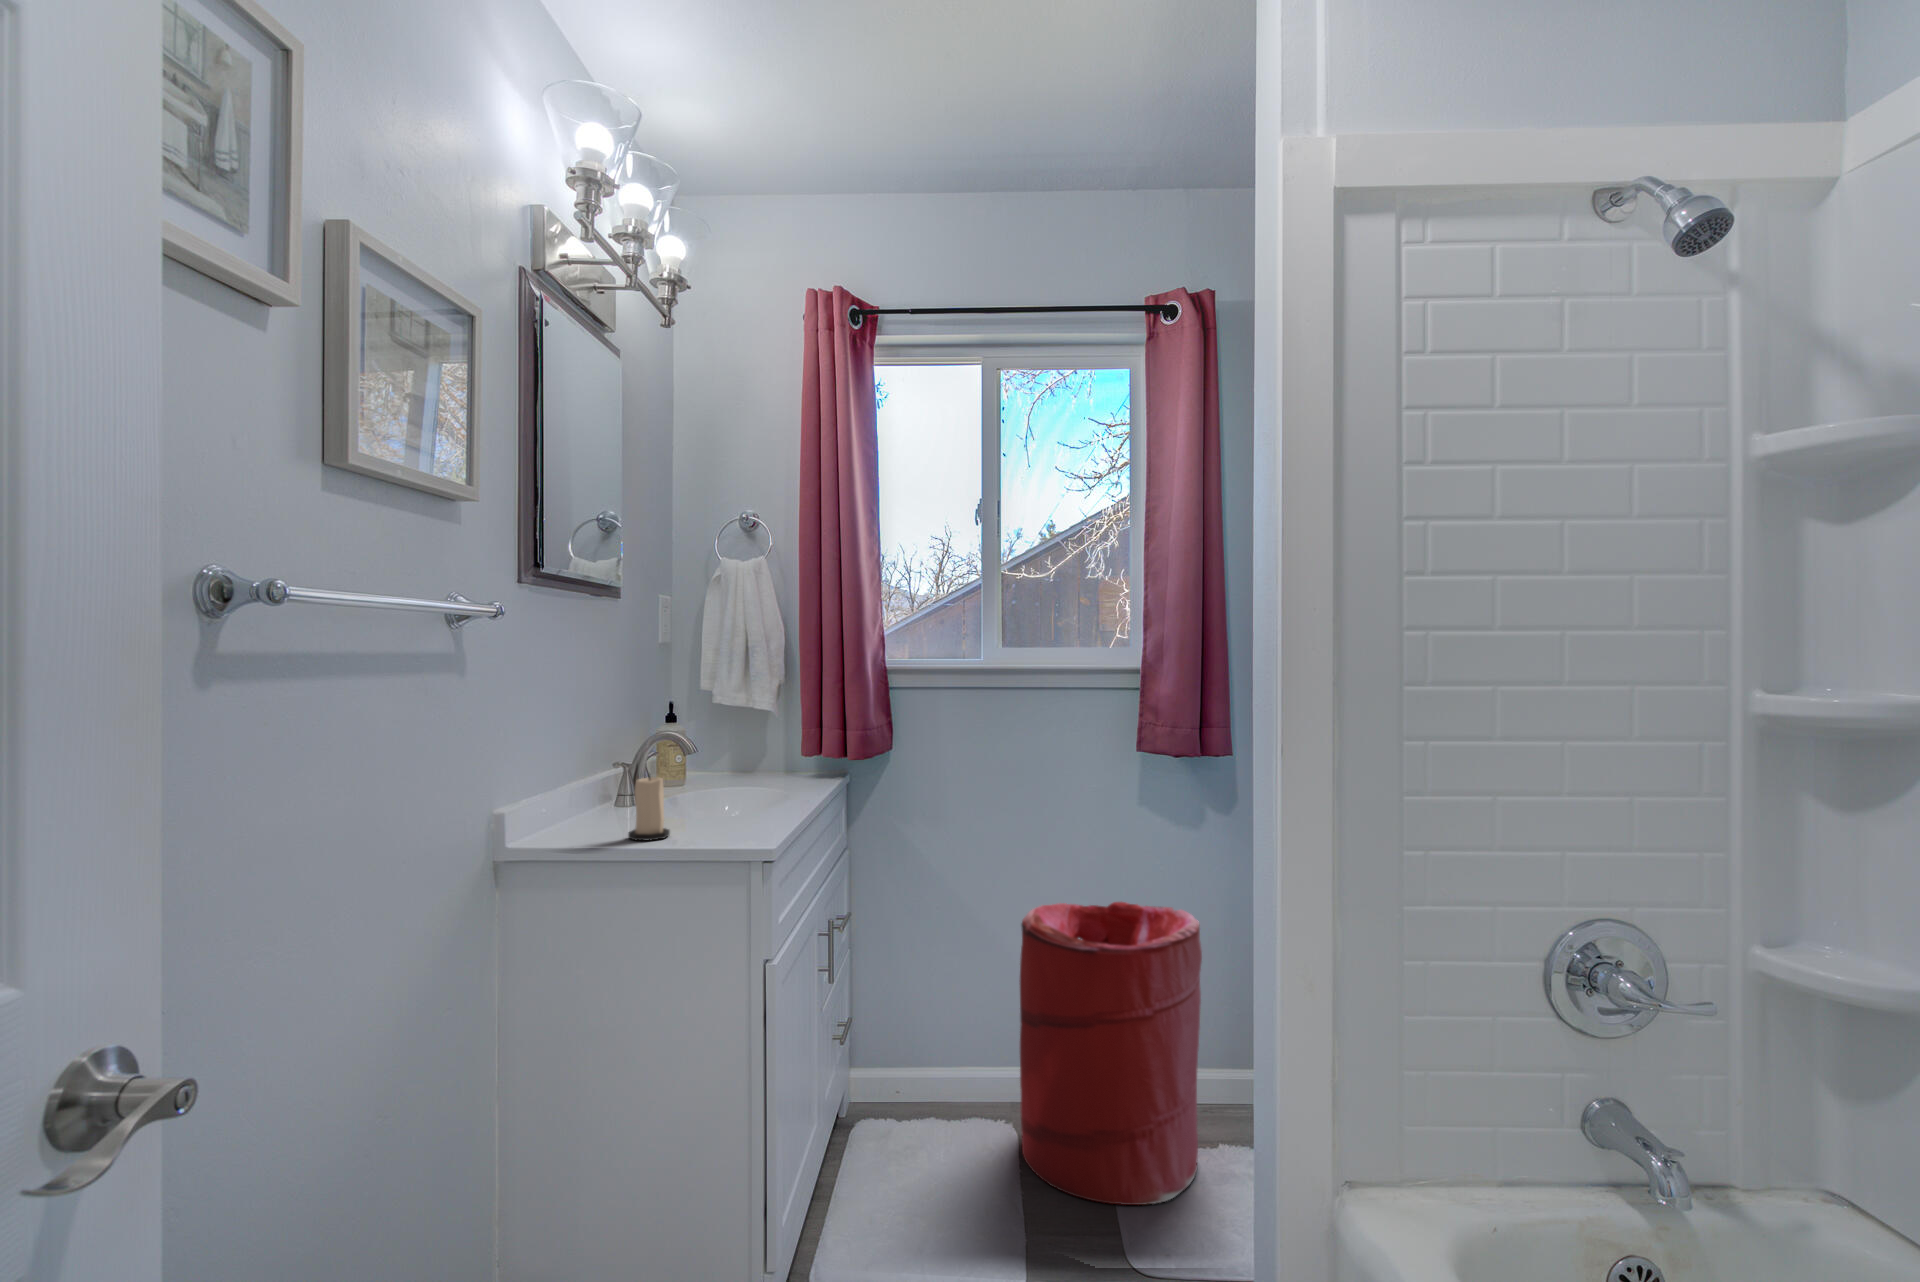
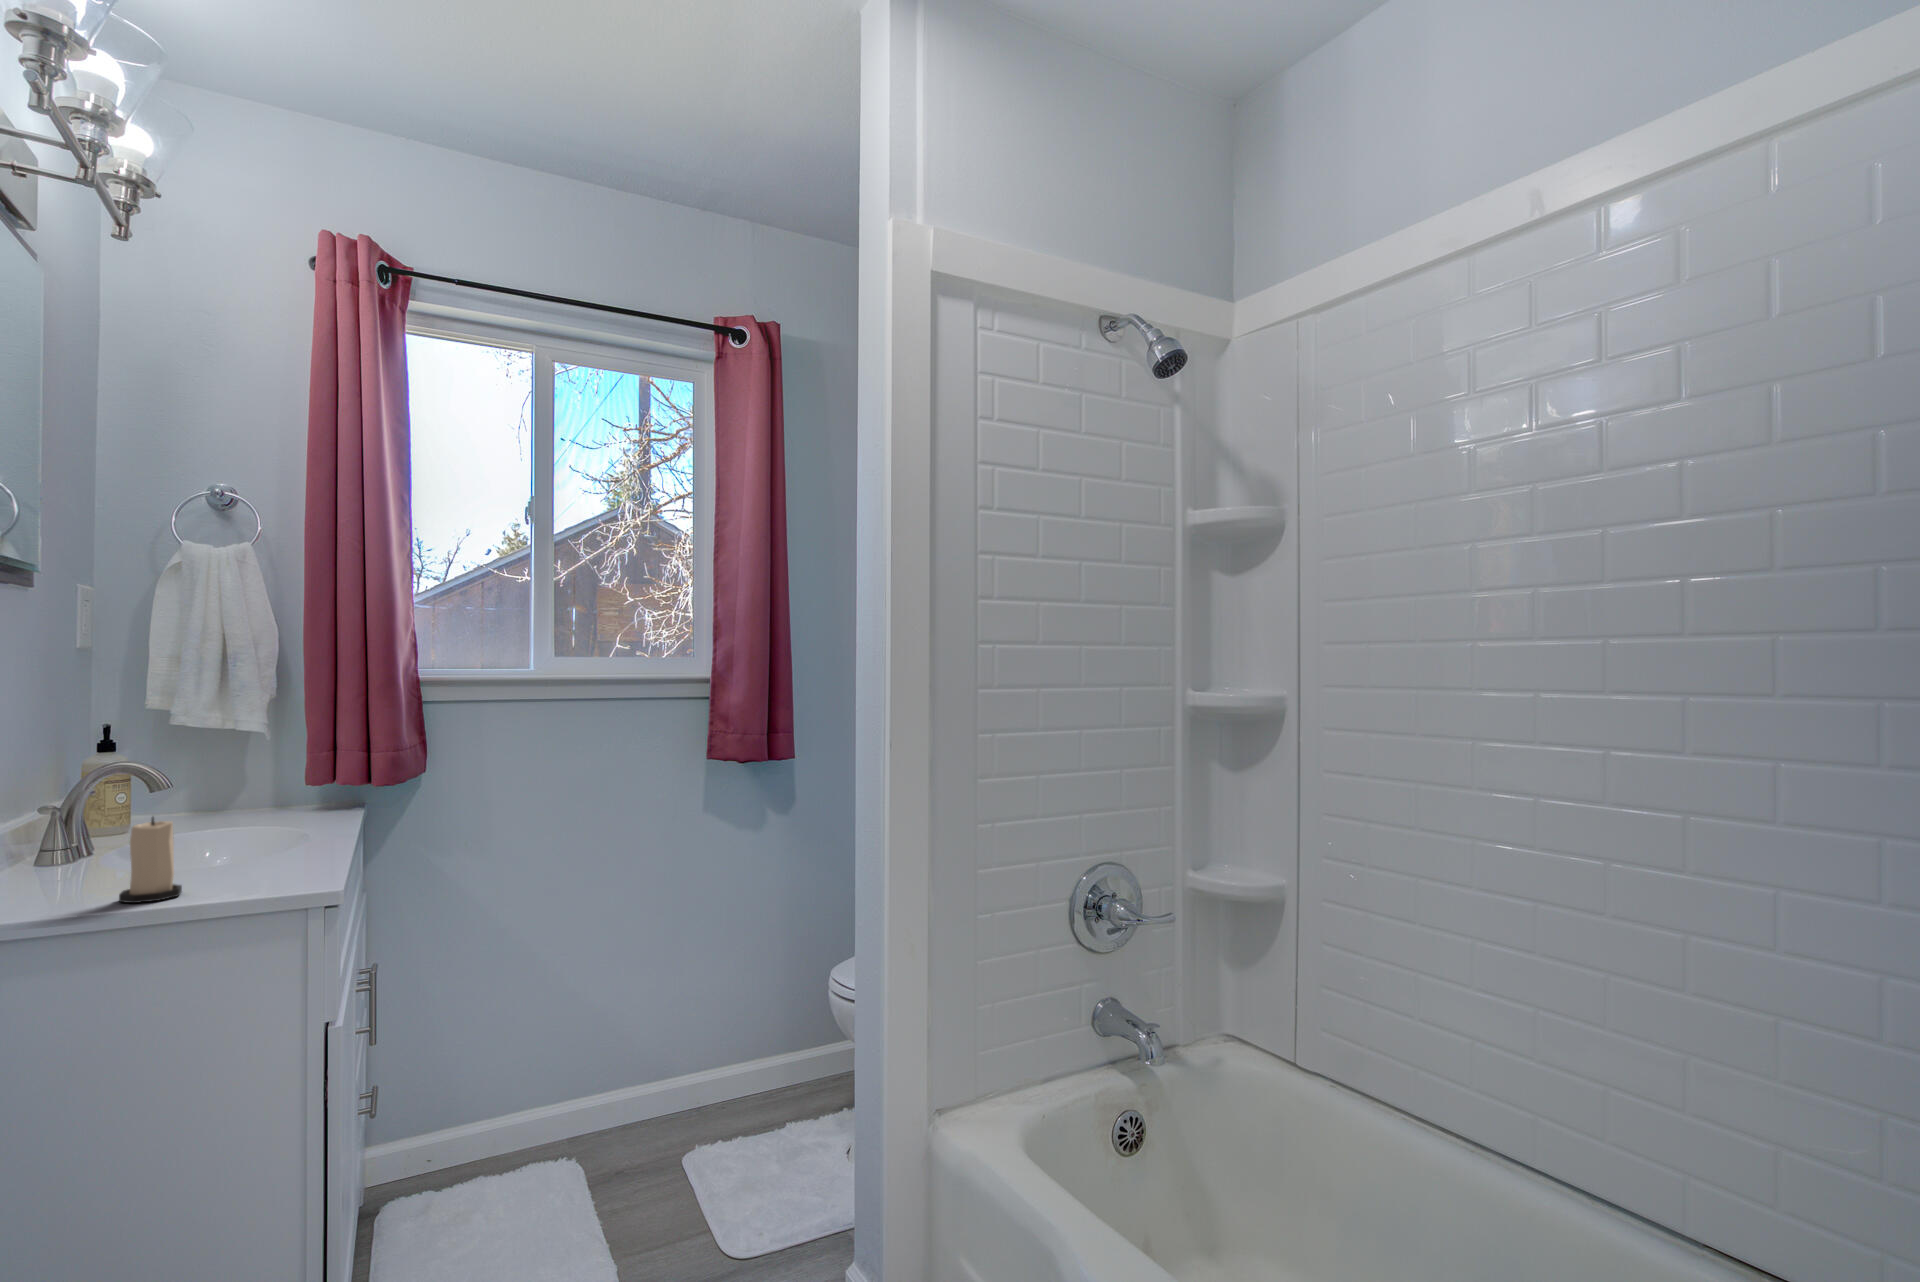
laundry hamper: present [1020,902,1202,1205] -> none [586,909,773,1210]

